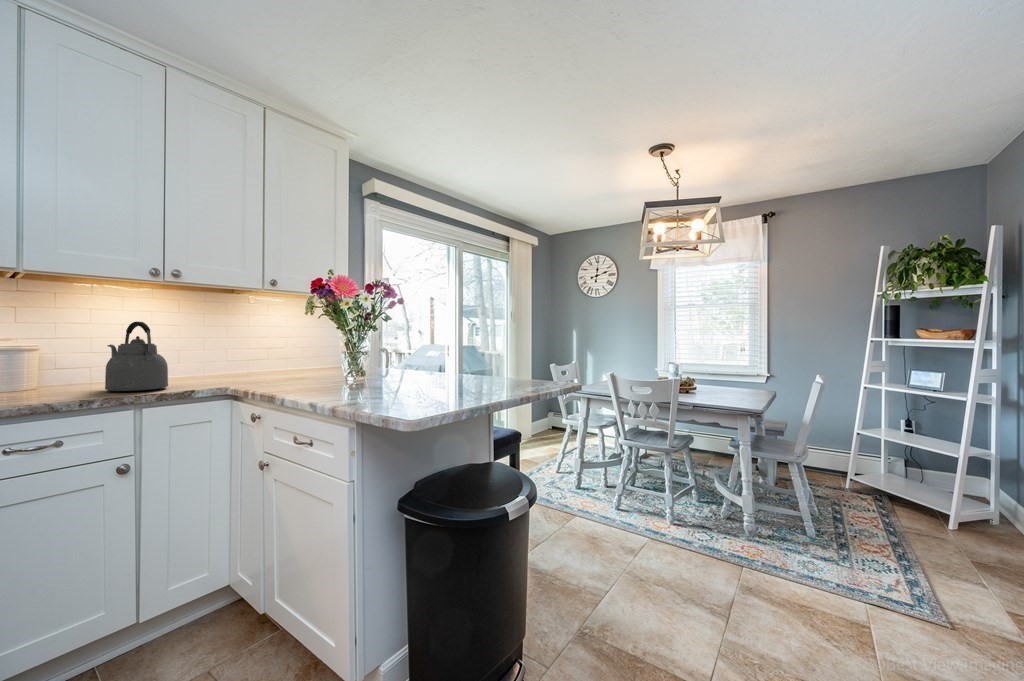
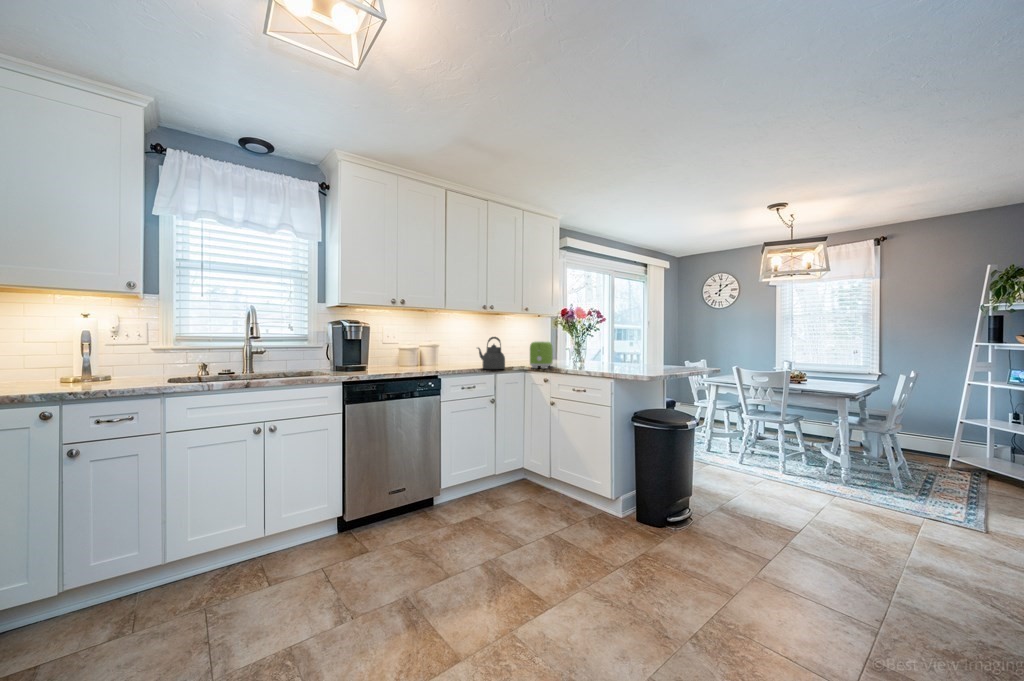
toaster: none [235,333,303,385] -> present [530,341,553,368]

